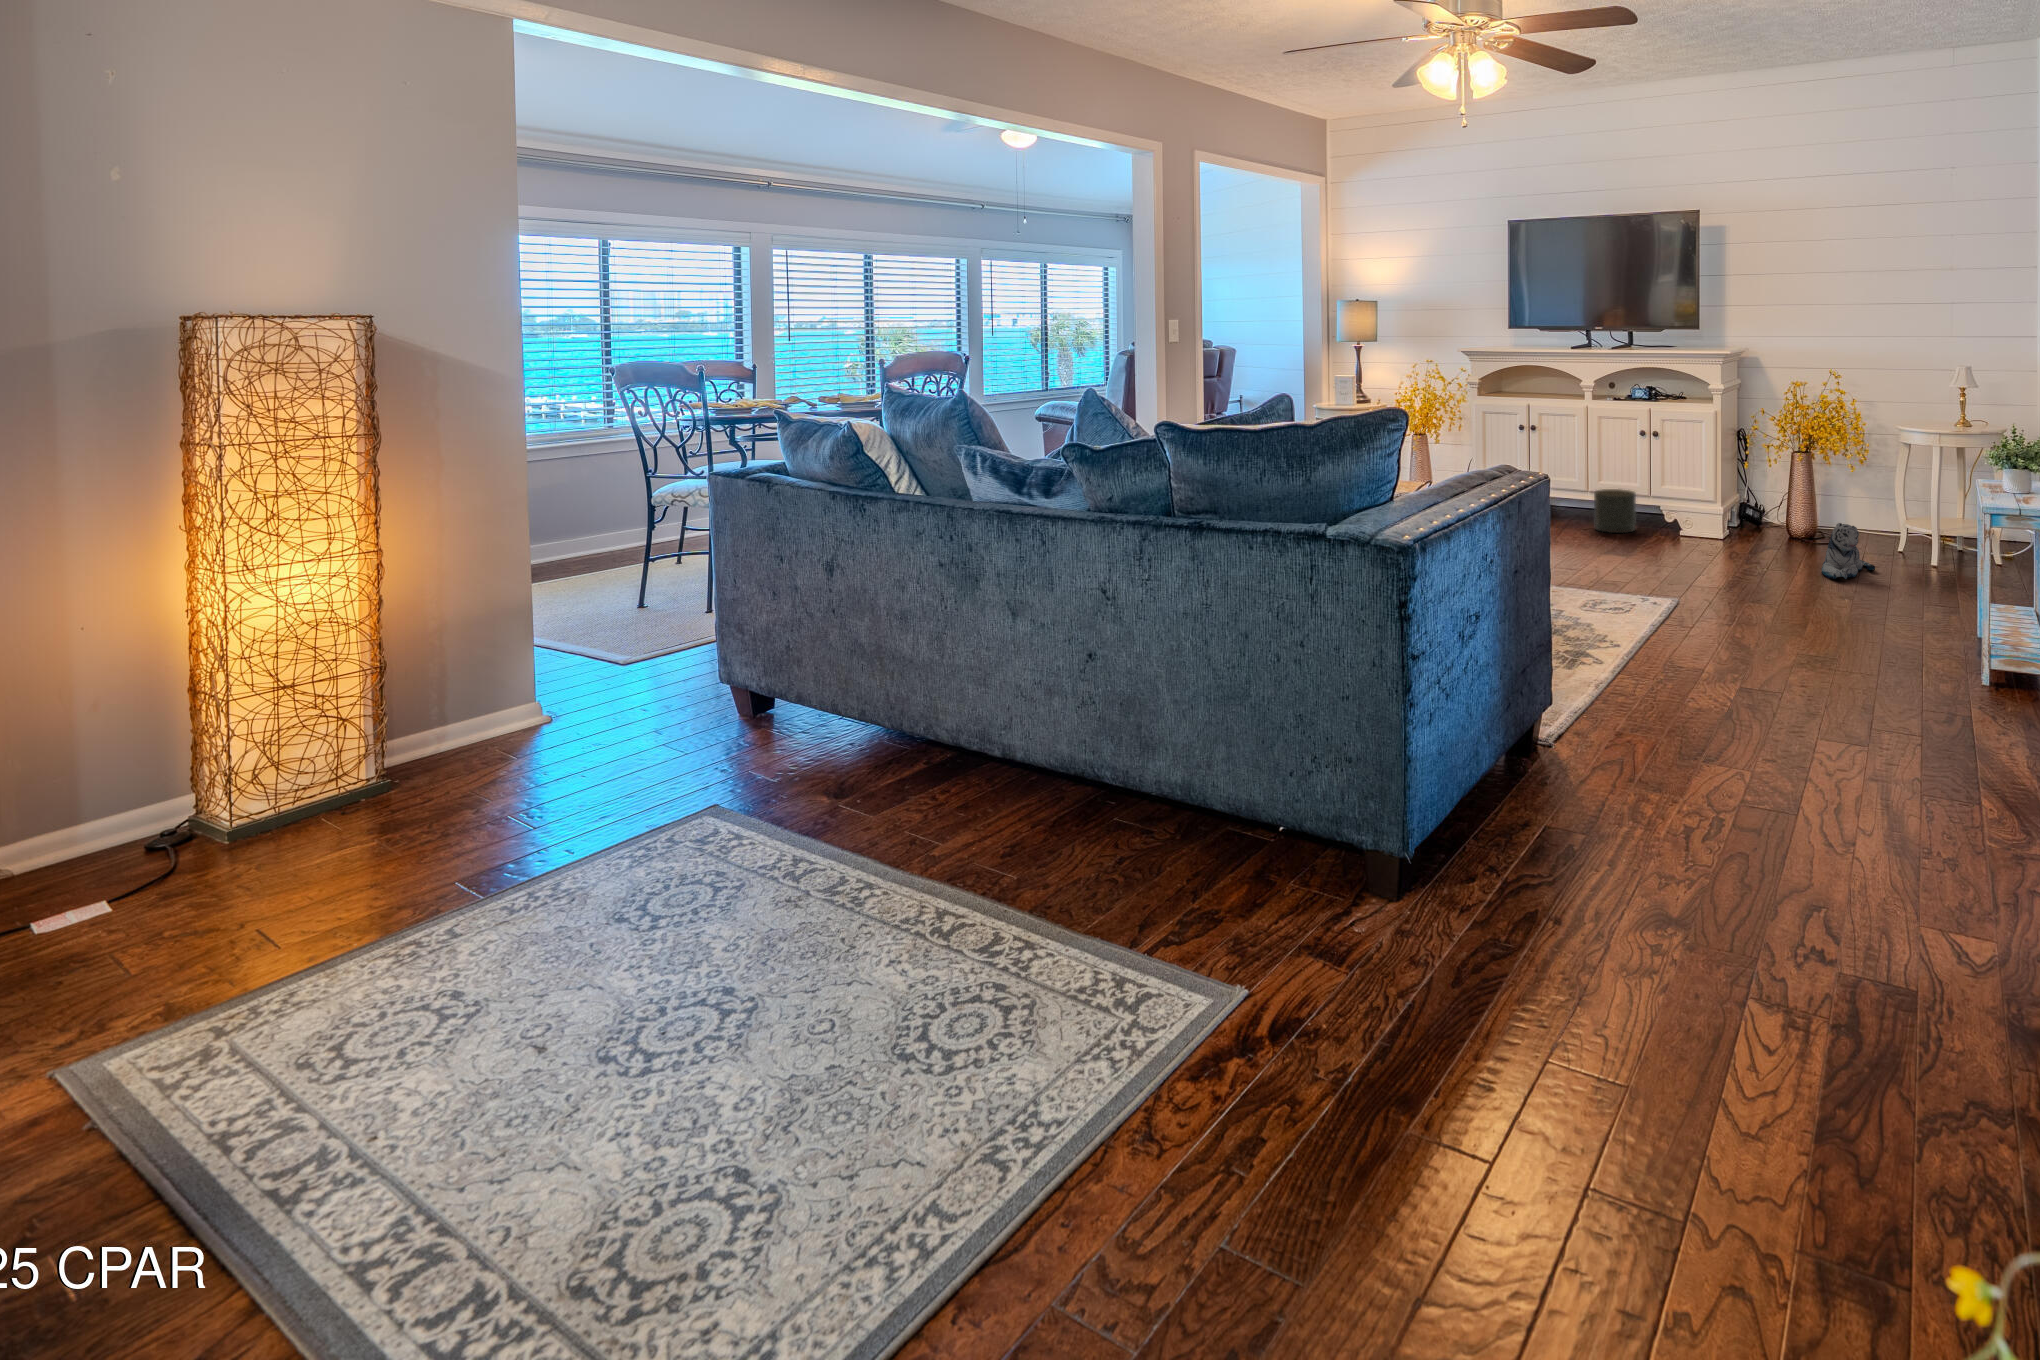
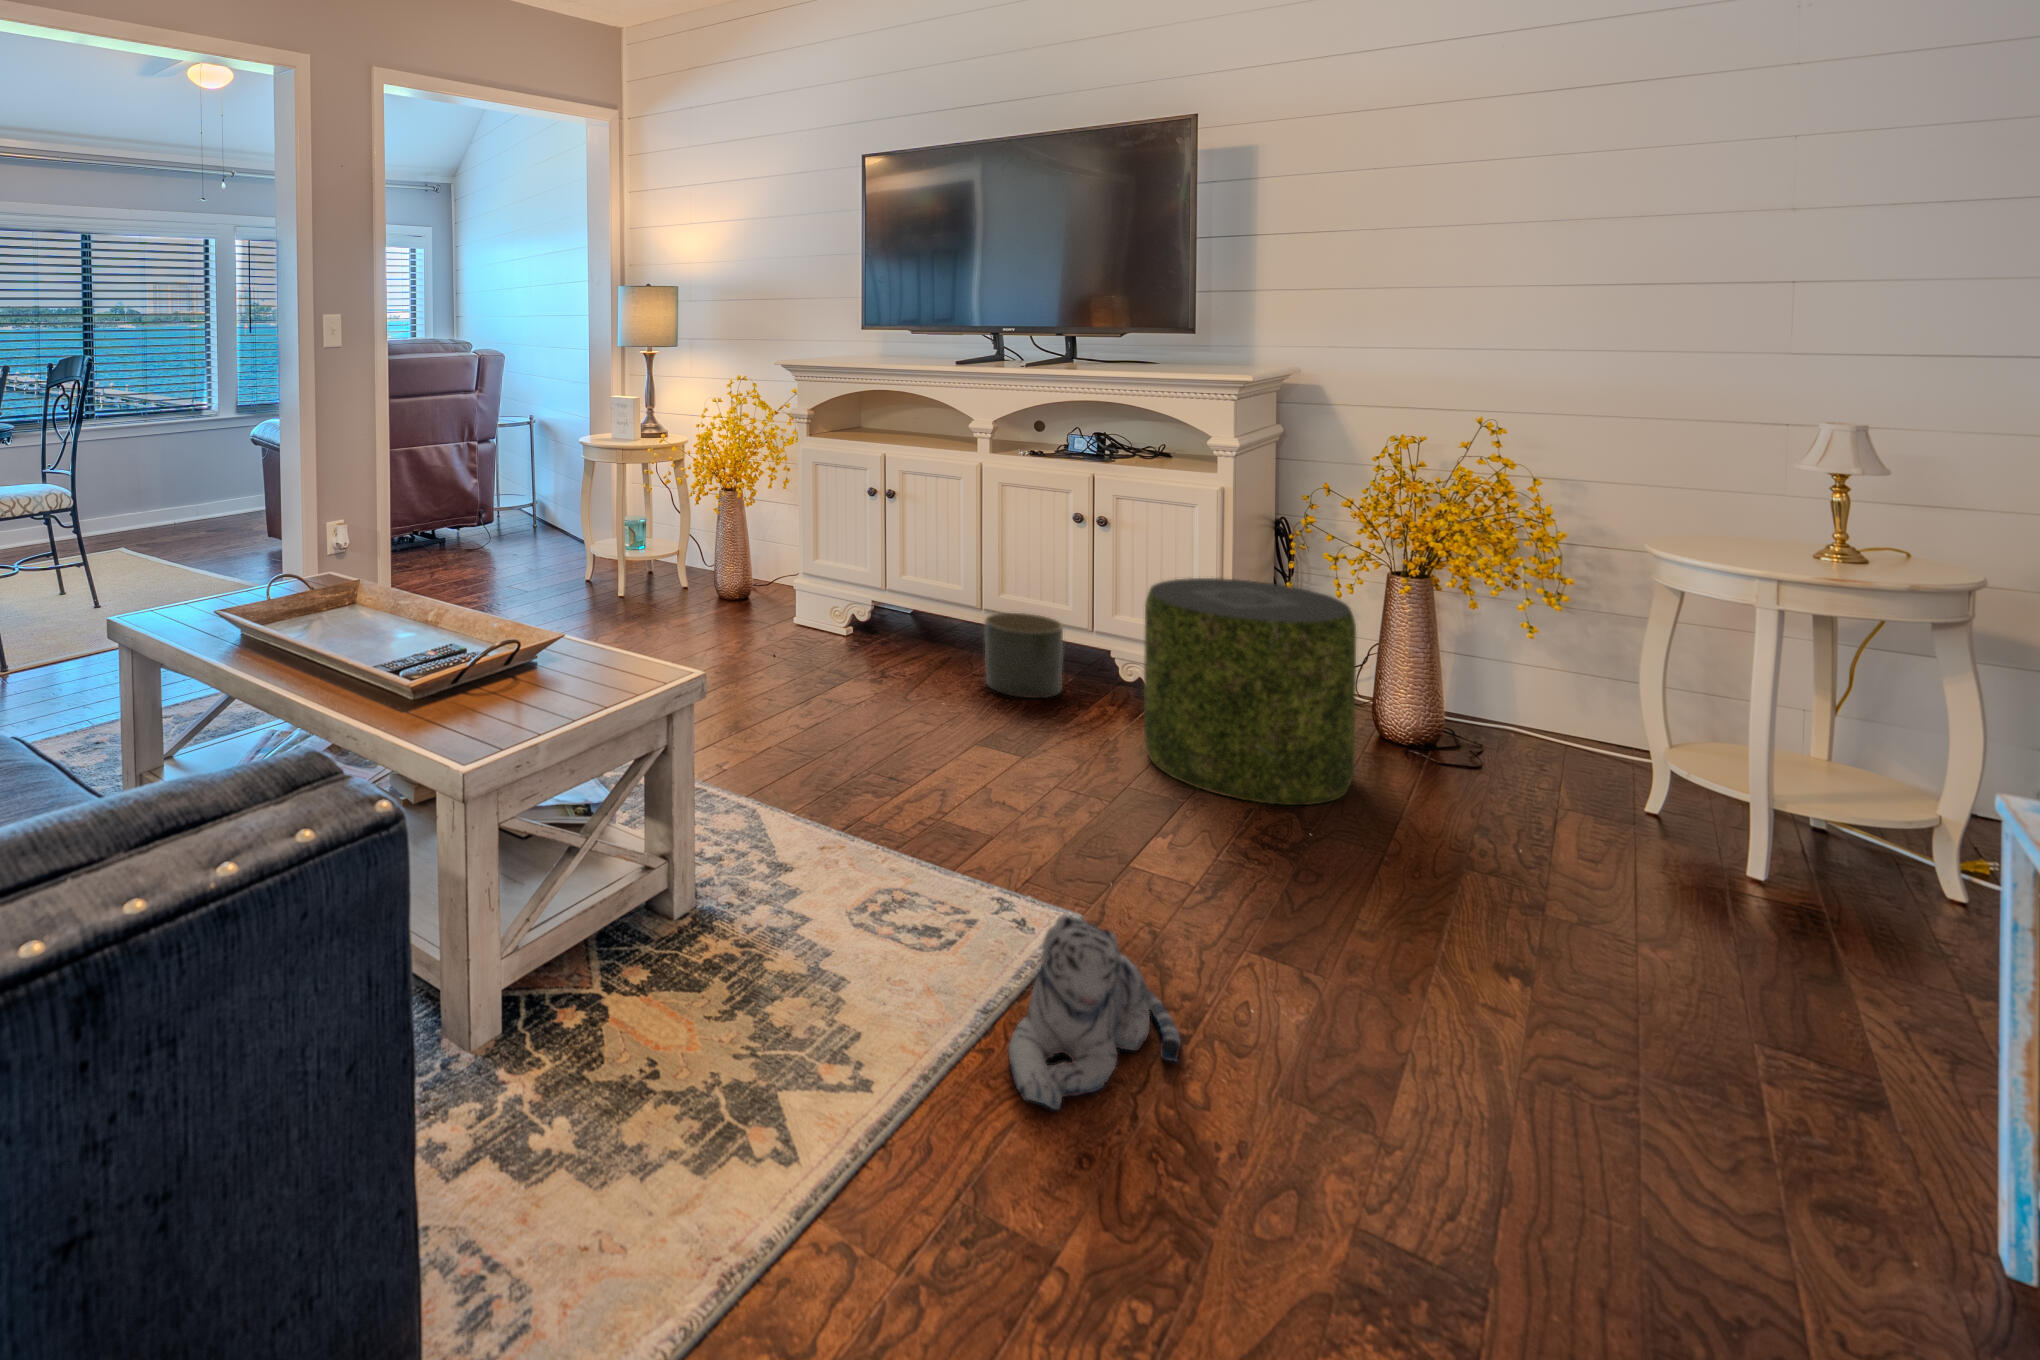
pouf: none [1683,457,1780,560] -> present [1144,578,1356,805]
plush toy: present [1821,523,1875,579] -> present [1009,915,1181,1109]

